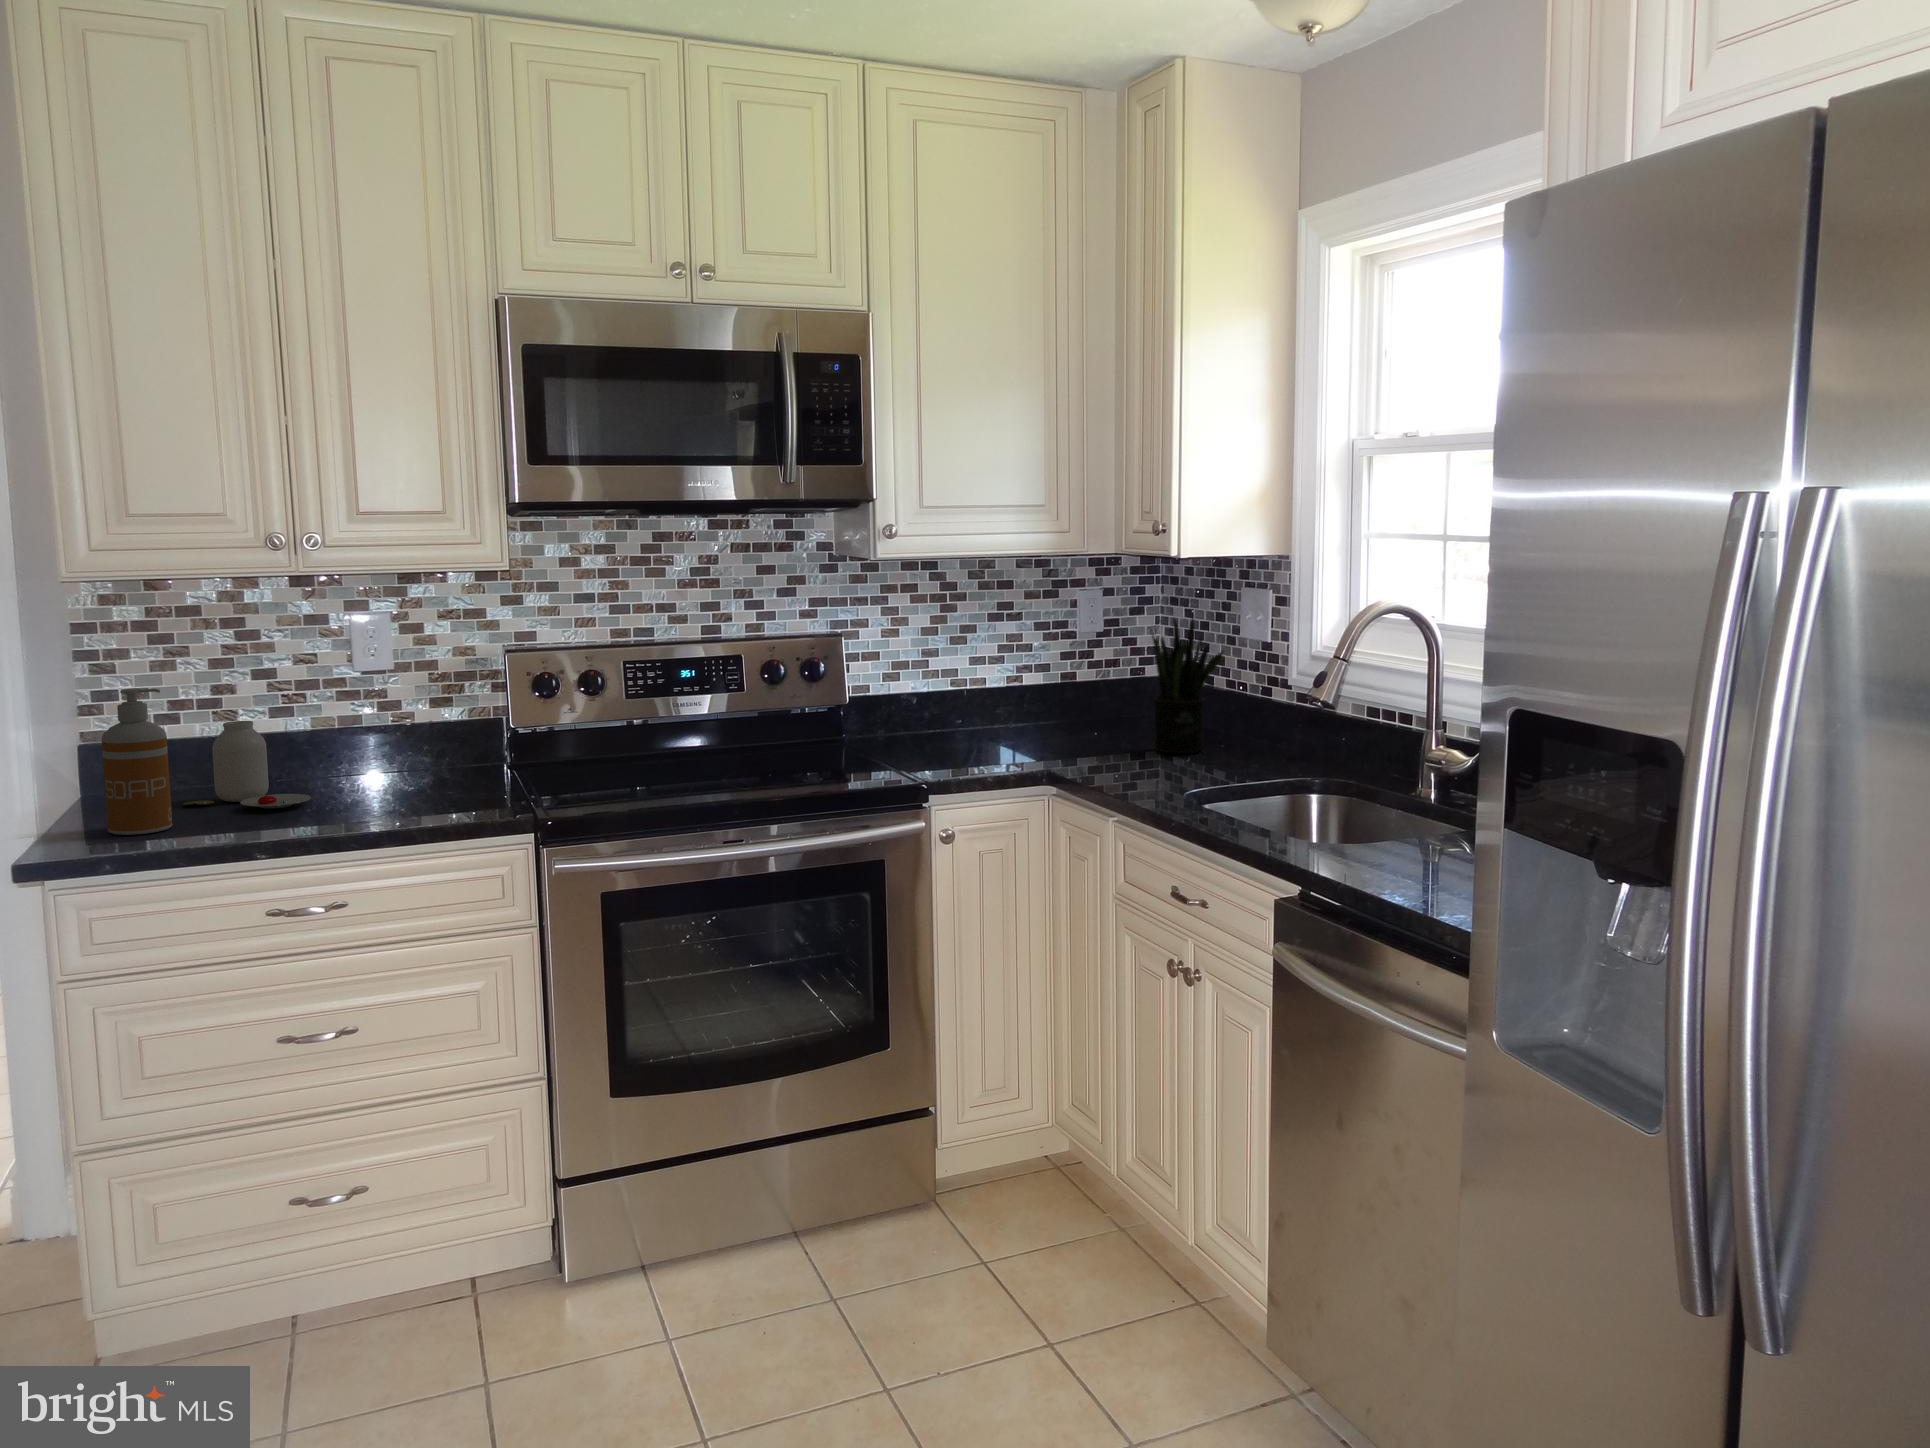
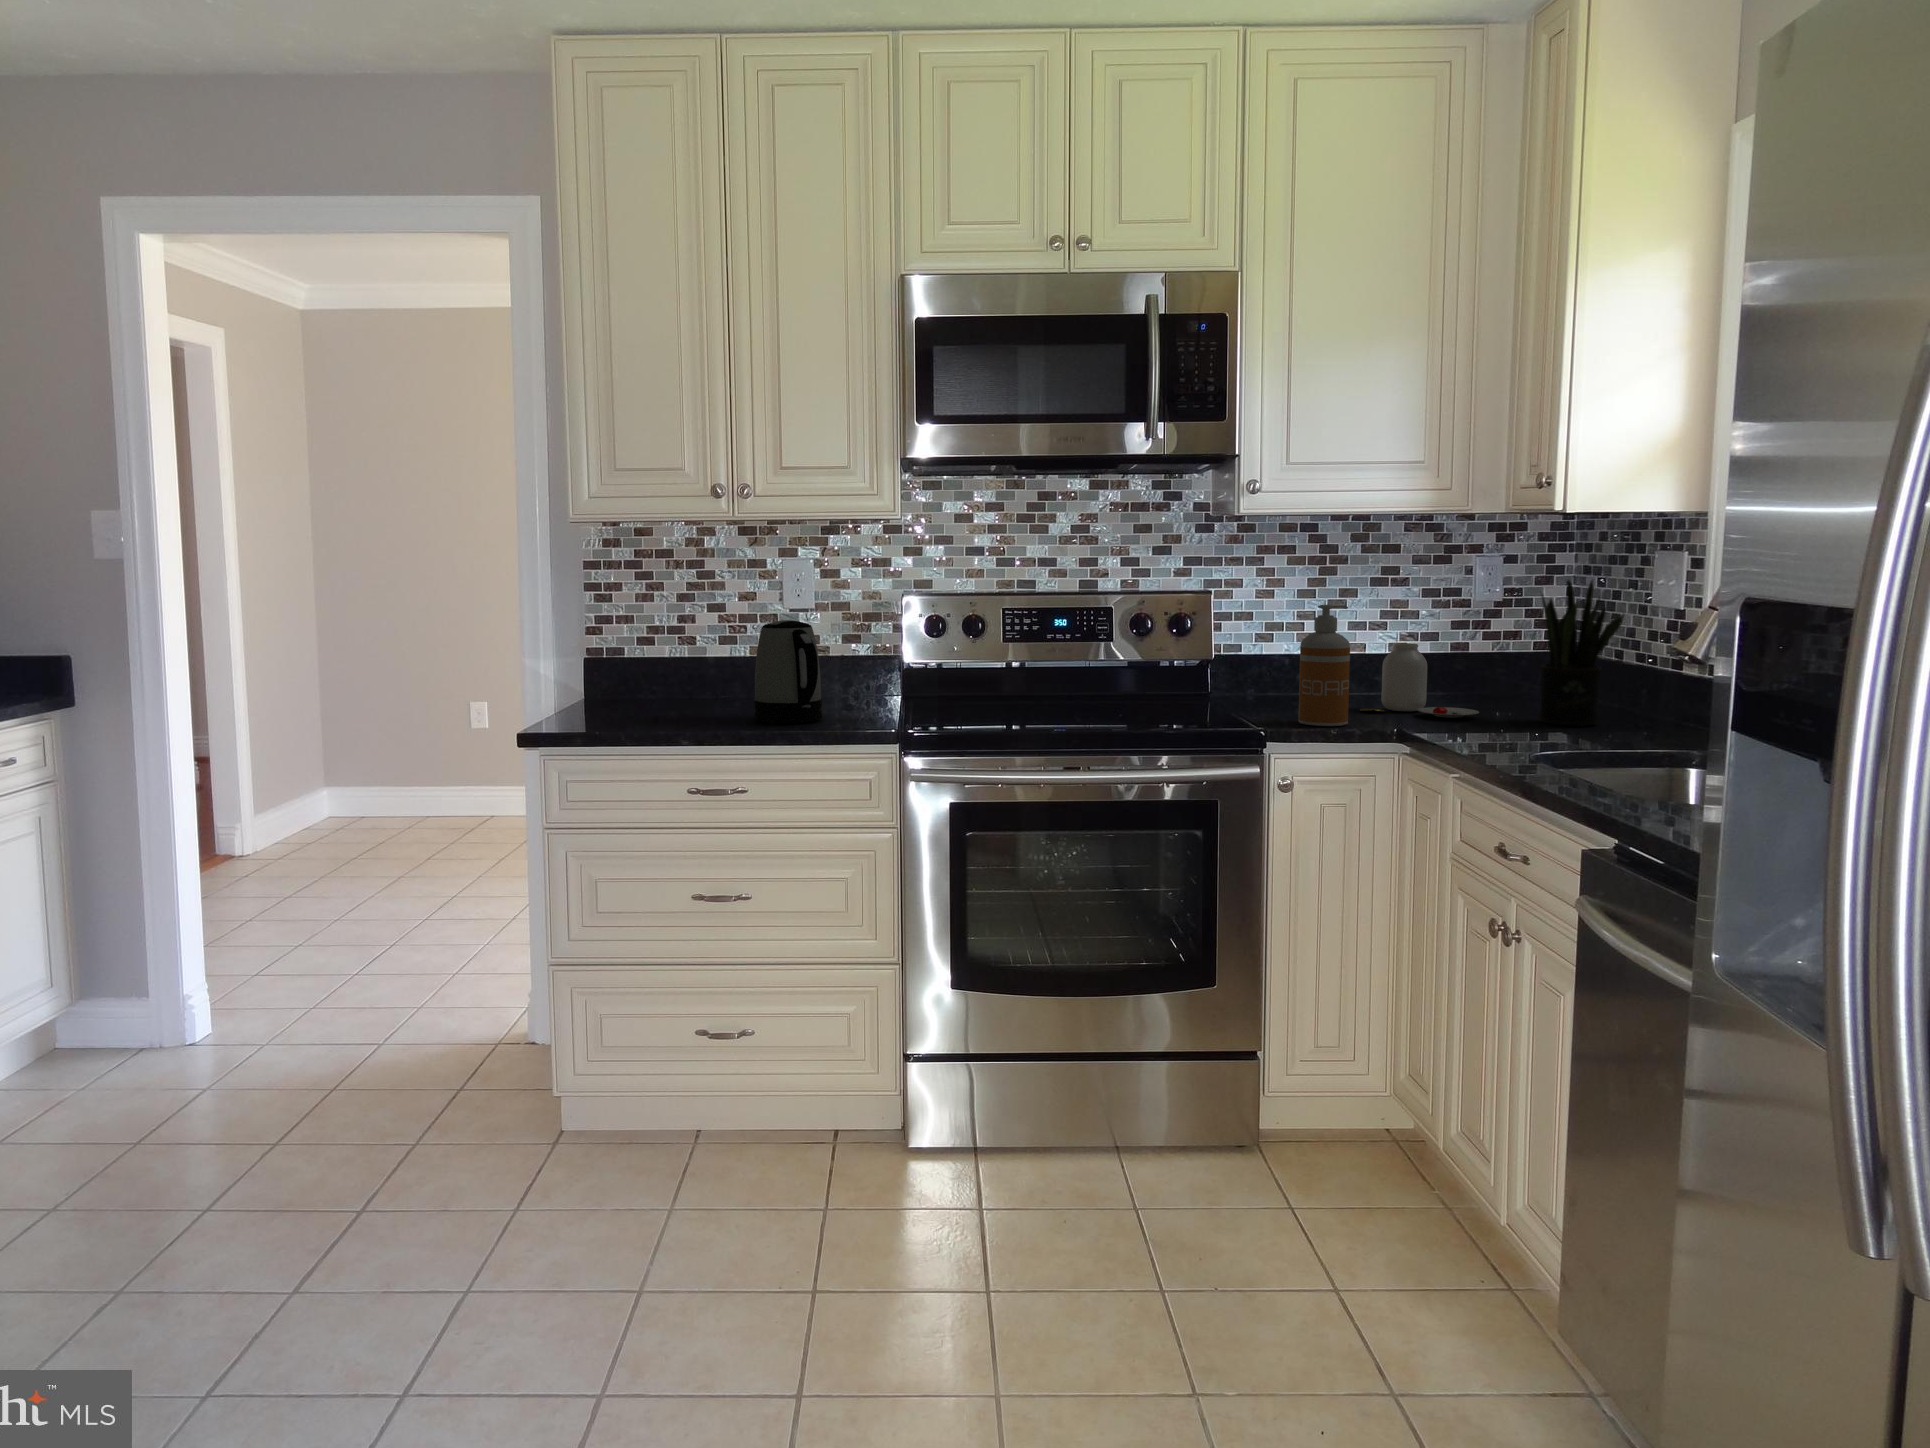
soap dispenser: present [102,689,172,835] -> present [1298,605,1350,726]
kettle: none [351,692,441,815] -> present [754,620,822,723]
jar: present [183,721,311,808] -> present [1360,643,1479,718]

